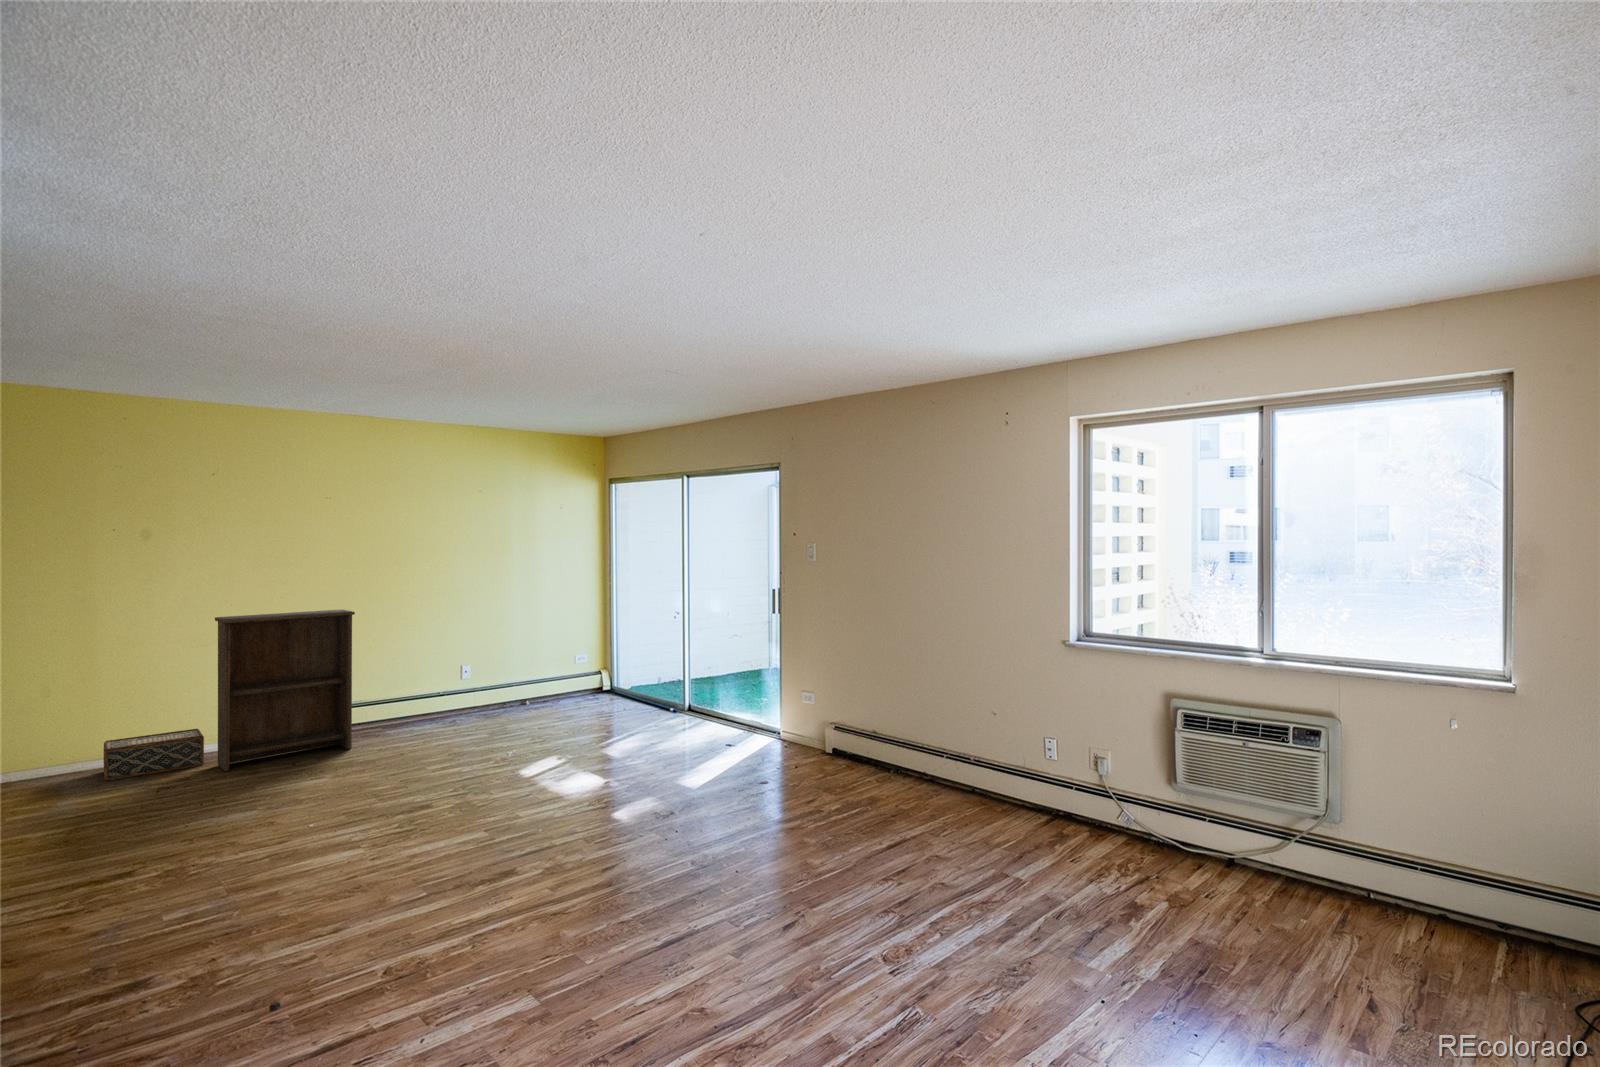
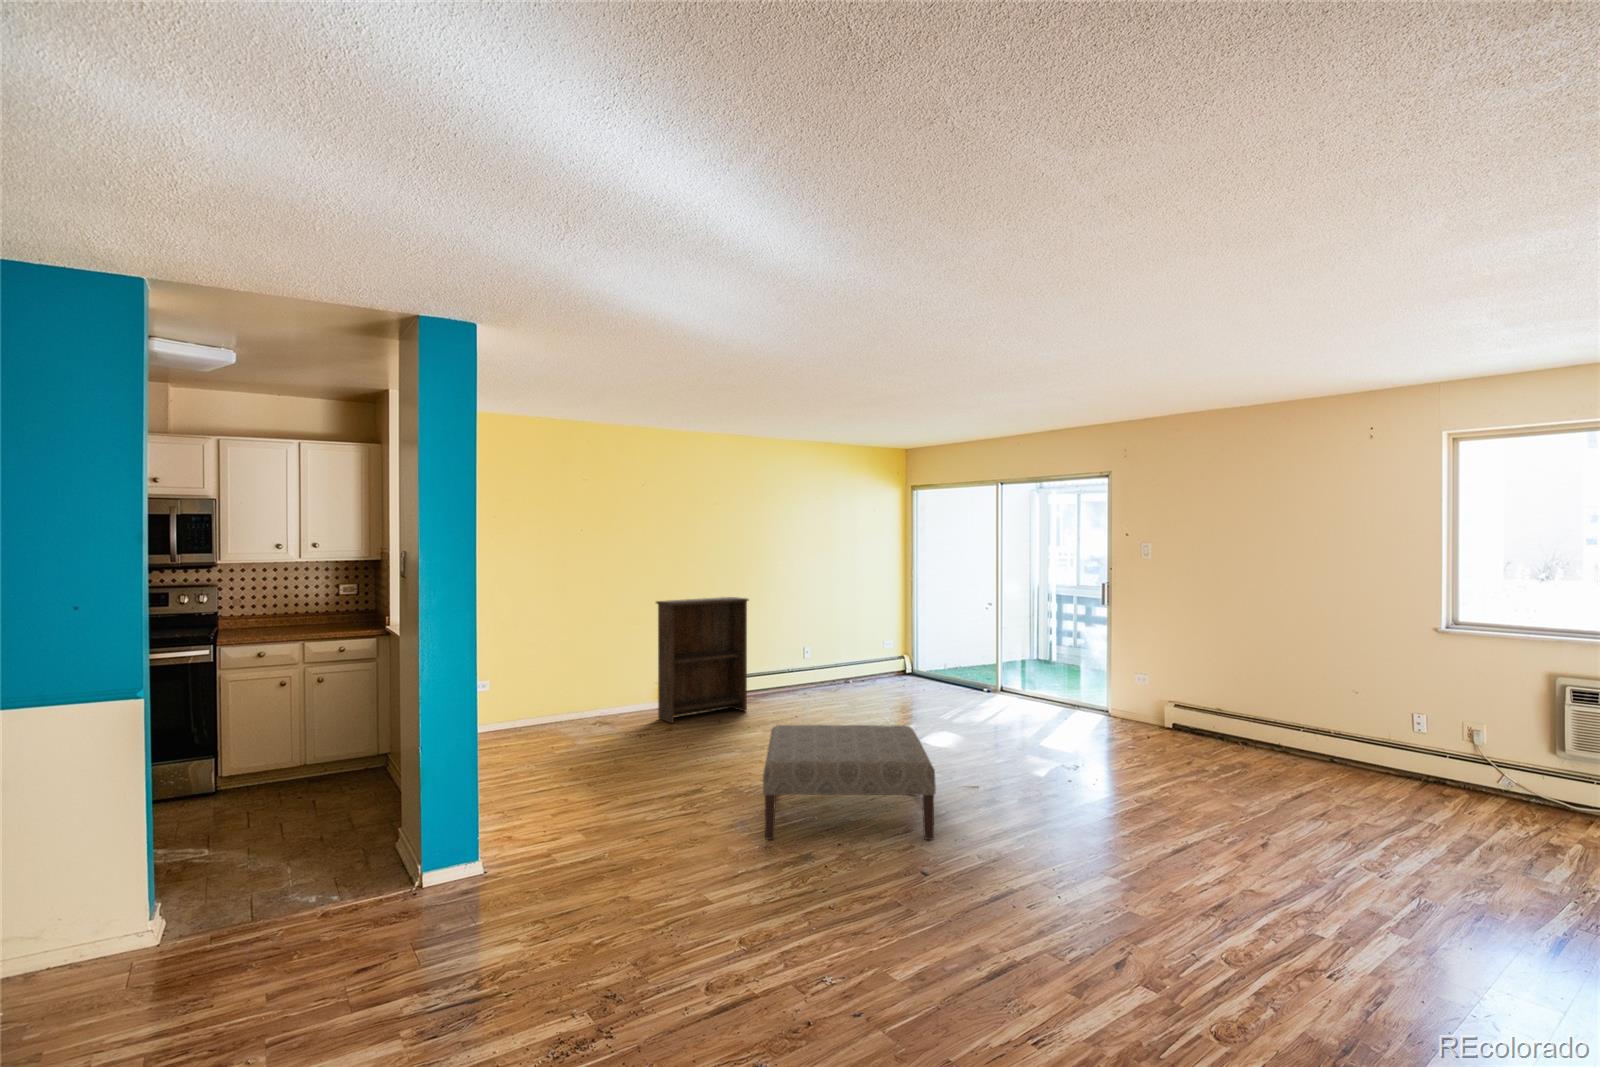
woven basket: present [104,729,204,780] -> none [579,690,647,726]
ottoman: none [77,783,431,983] -> present [763,725,936,840]

